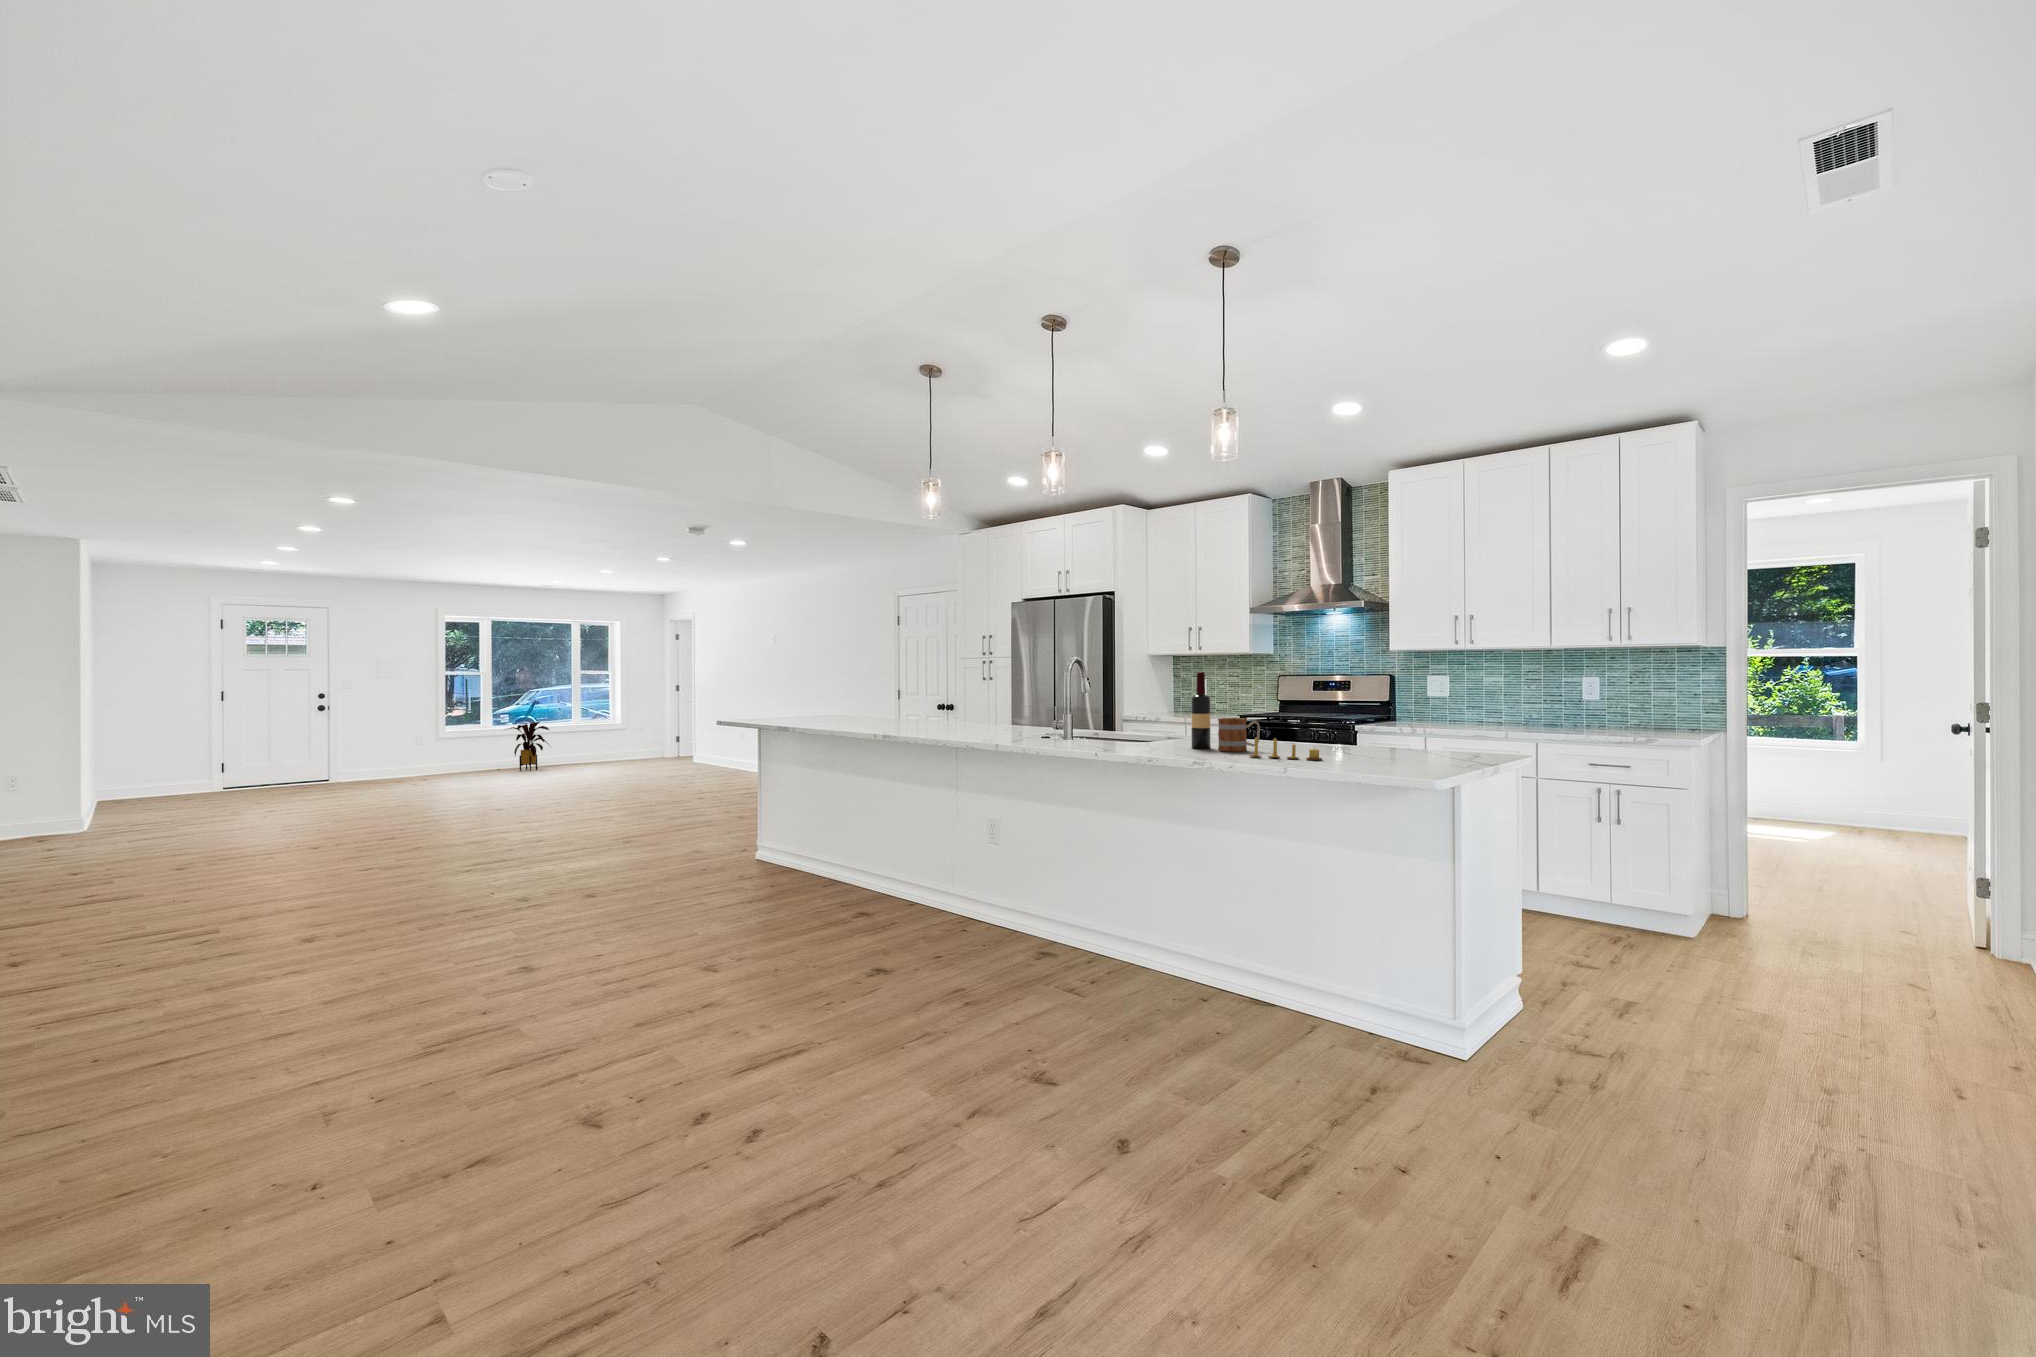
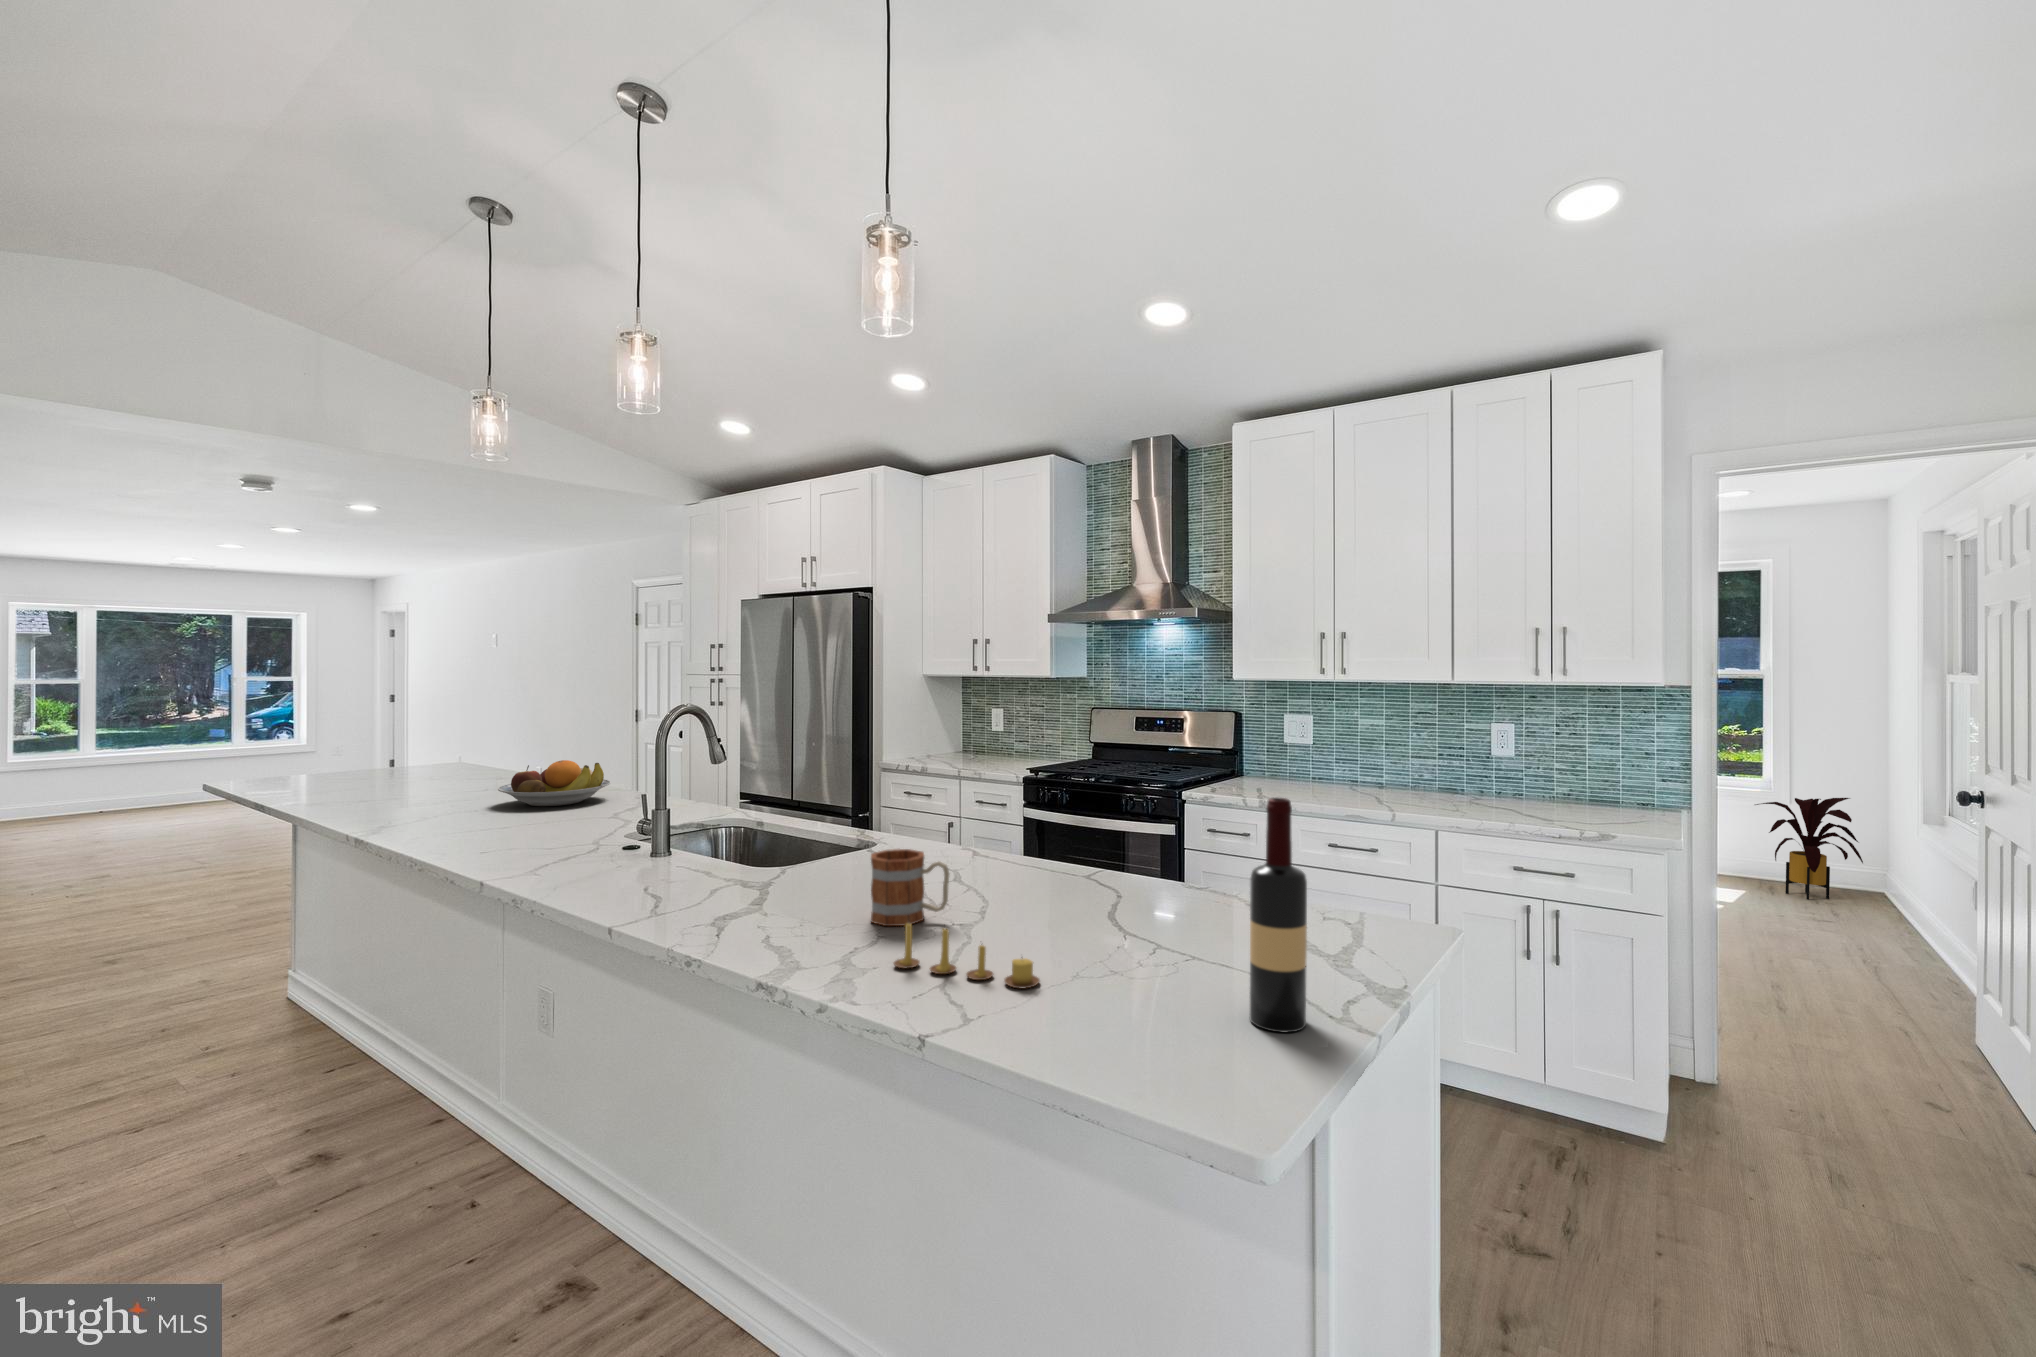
wine bottle: present [1191,672,1210,749] -> present [1249,798,1307,1032]
fruit bowl: none [920,701,982,728] -> present [498,760,611,806]
house plant: present [508,722,549,771] -> present [1755,798,1863,900]

